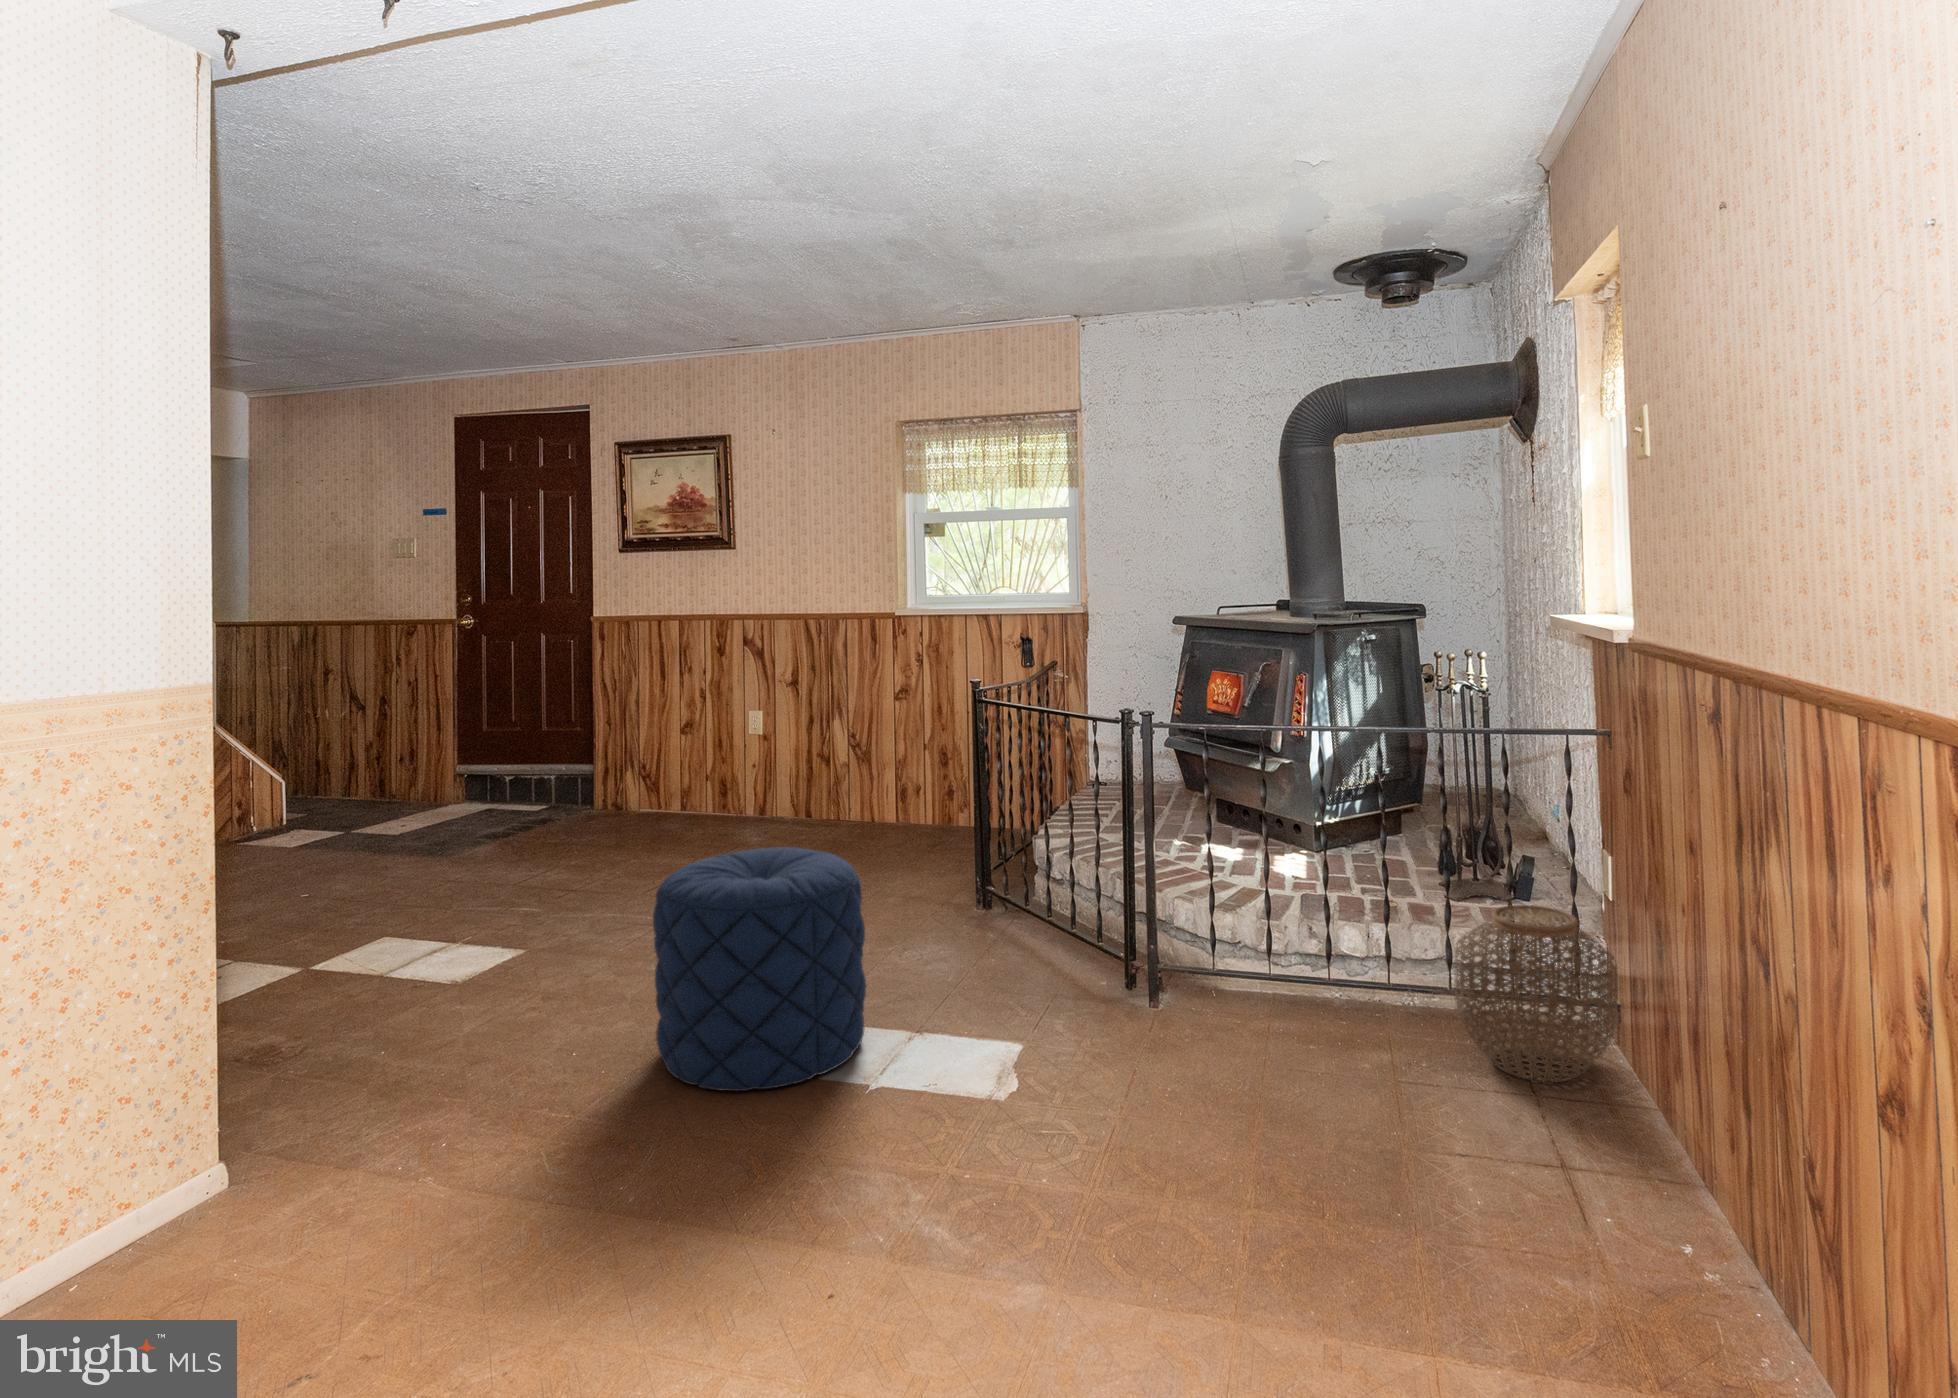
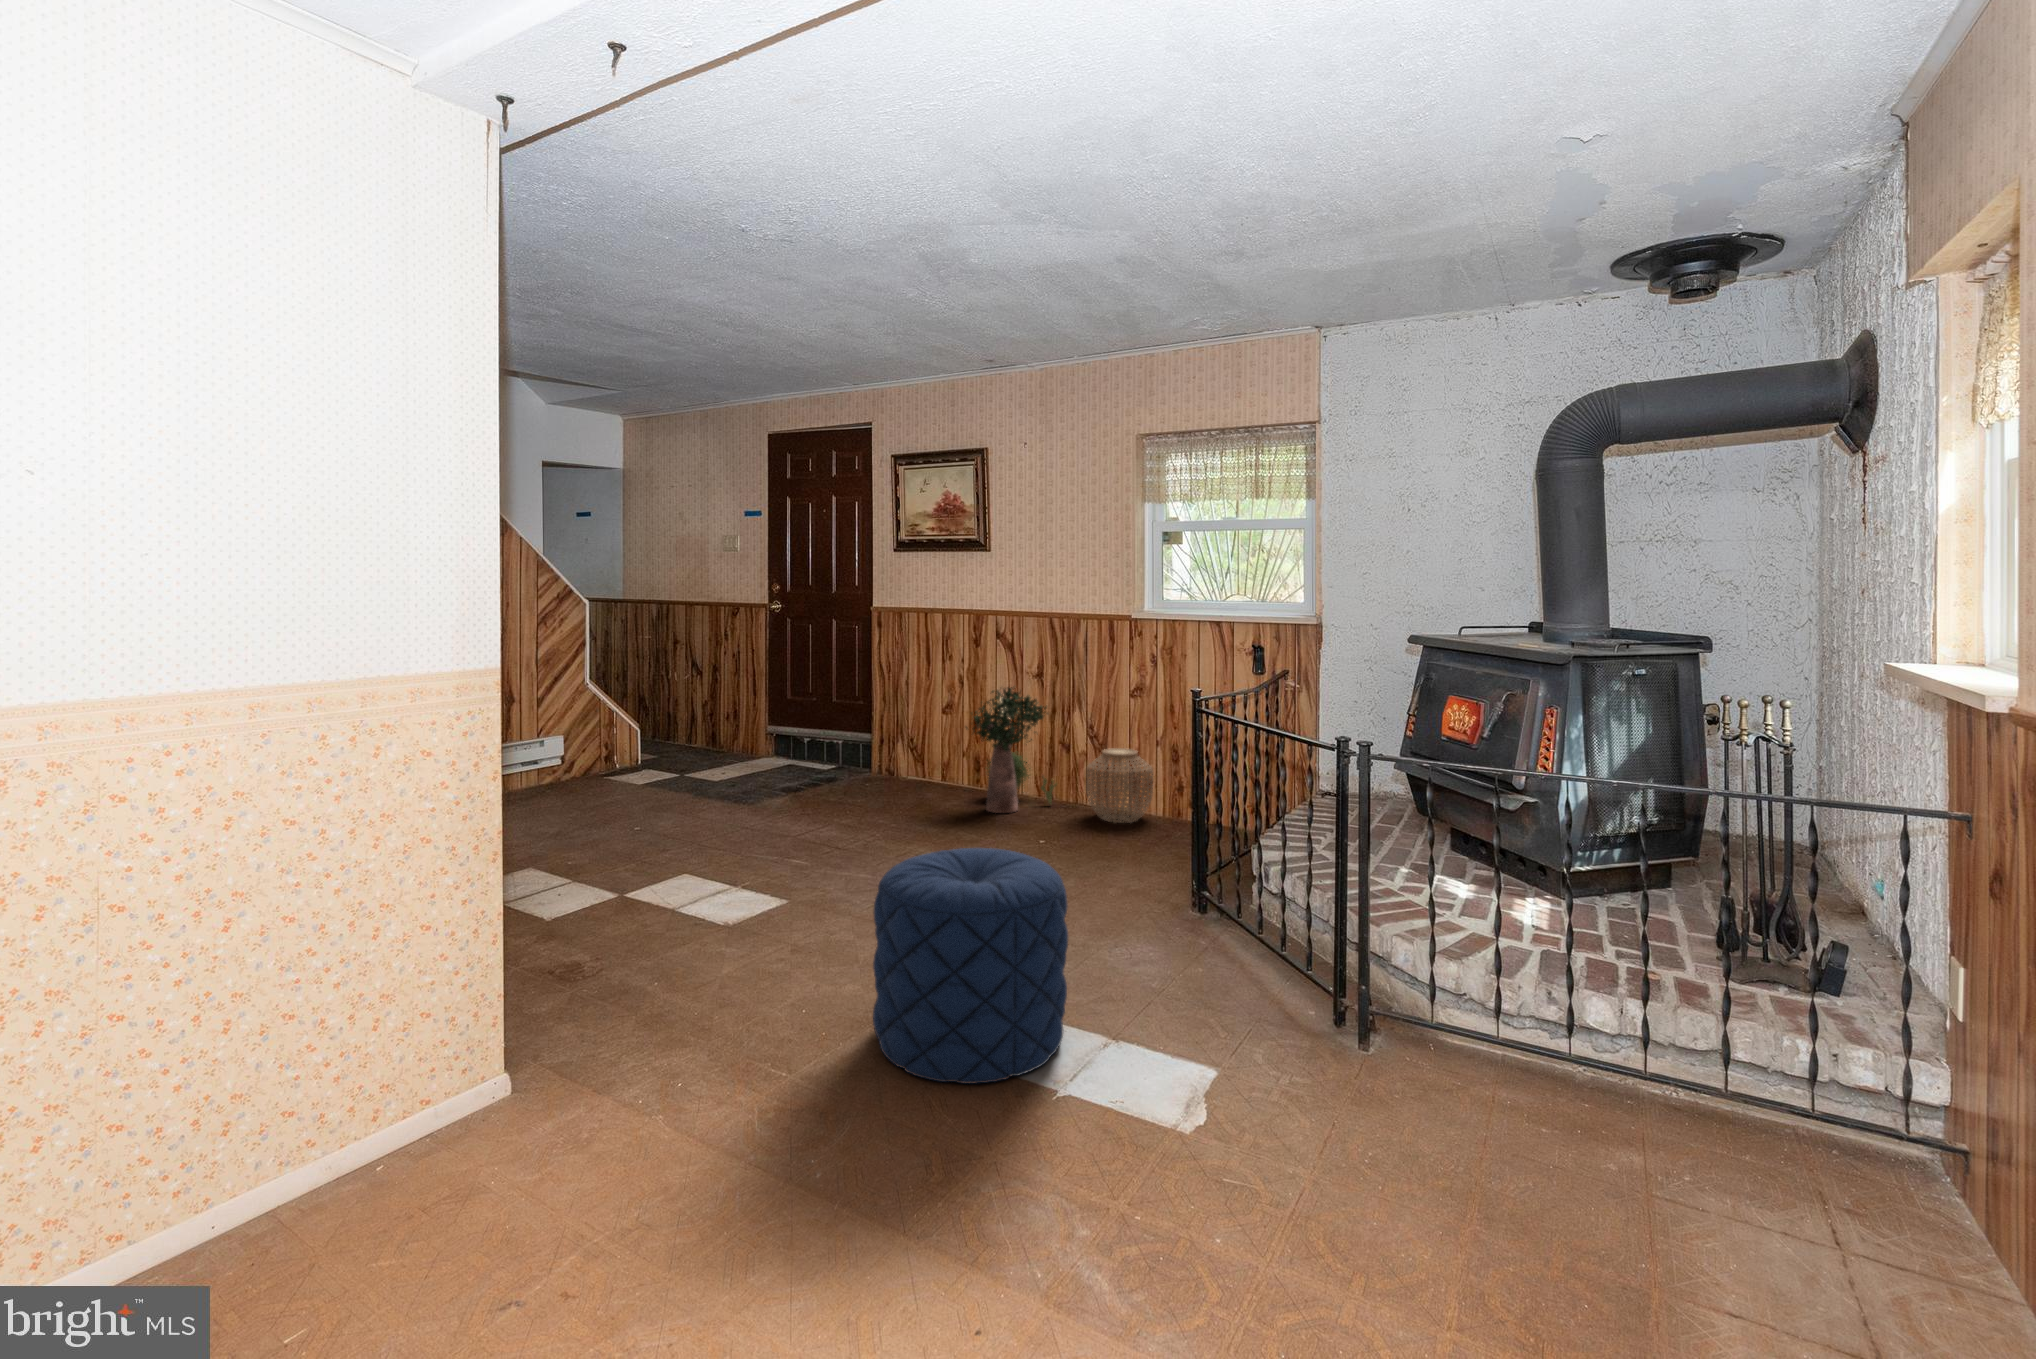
potted plant: none [714,694,821,835] -> present [966,687,1057,813]
woven basket: present [1455,905,1618,1082] -> present [1086,748,1153,823]

